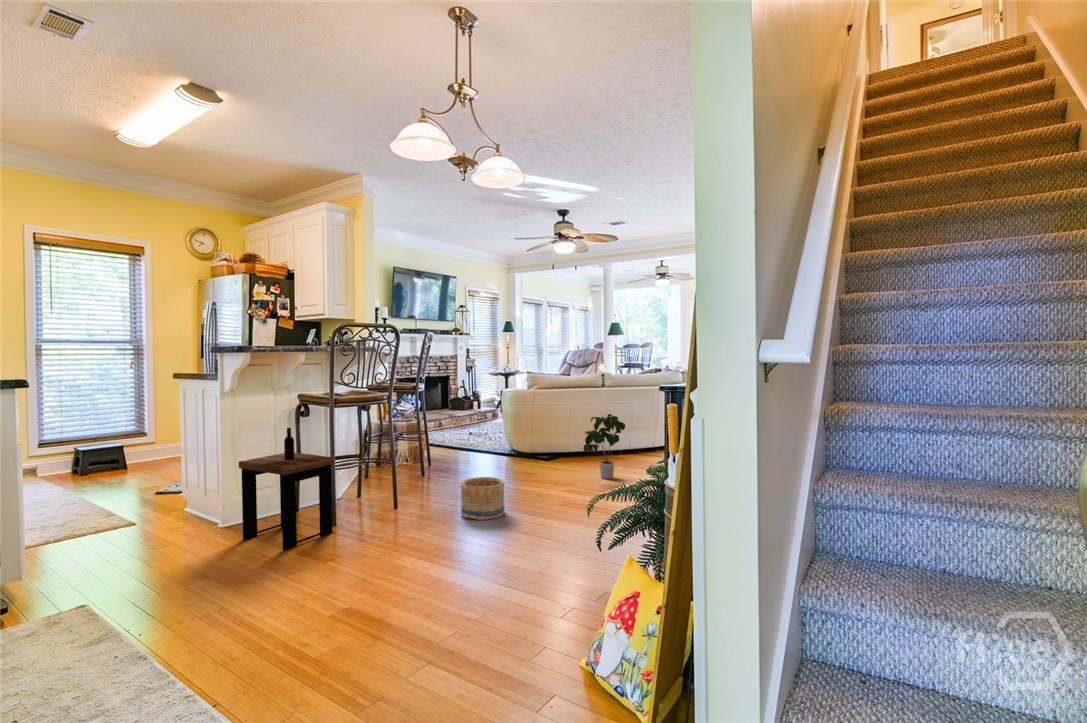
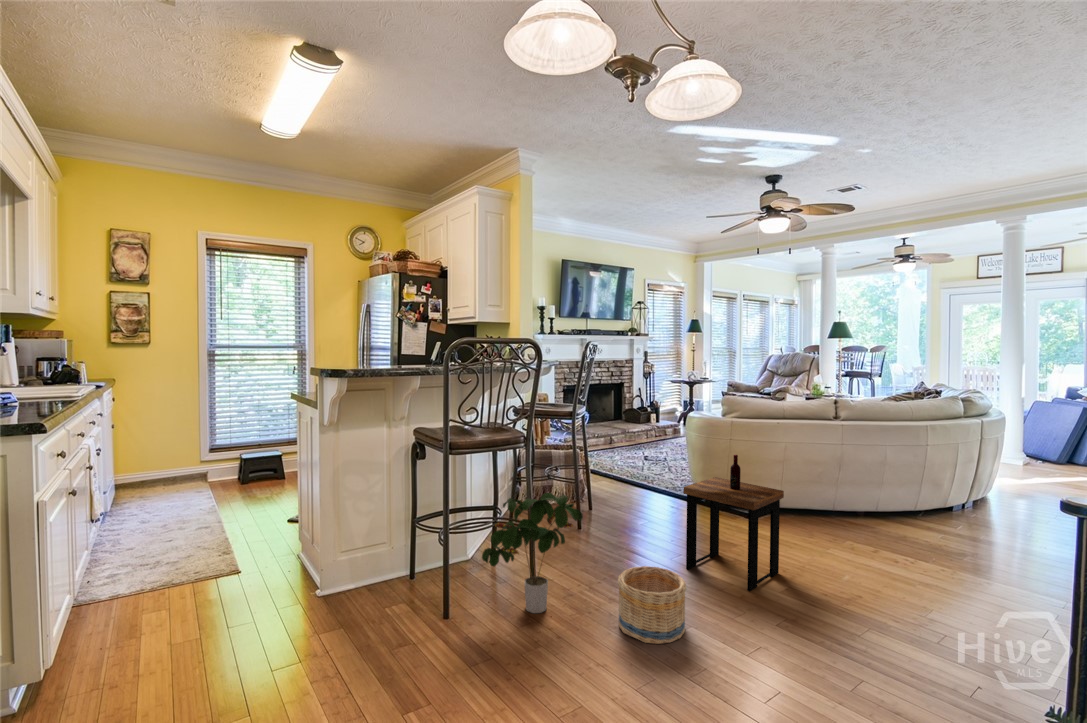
potted plant: present [584,414,625,479] -> present [482,493,583,613]
side table: present [239,428,334,550] -> present [684,455,784,591]

